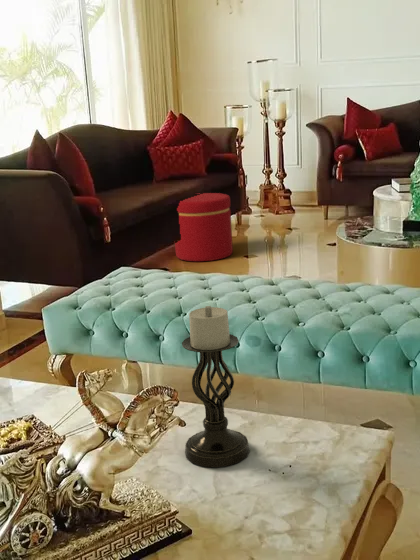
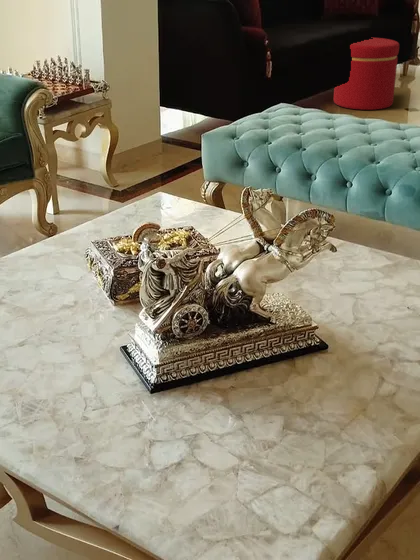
candle holder: present [182,306,250,468] -> none [328,143,397,297]

